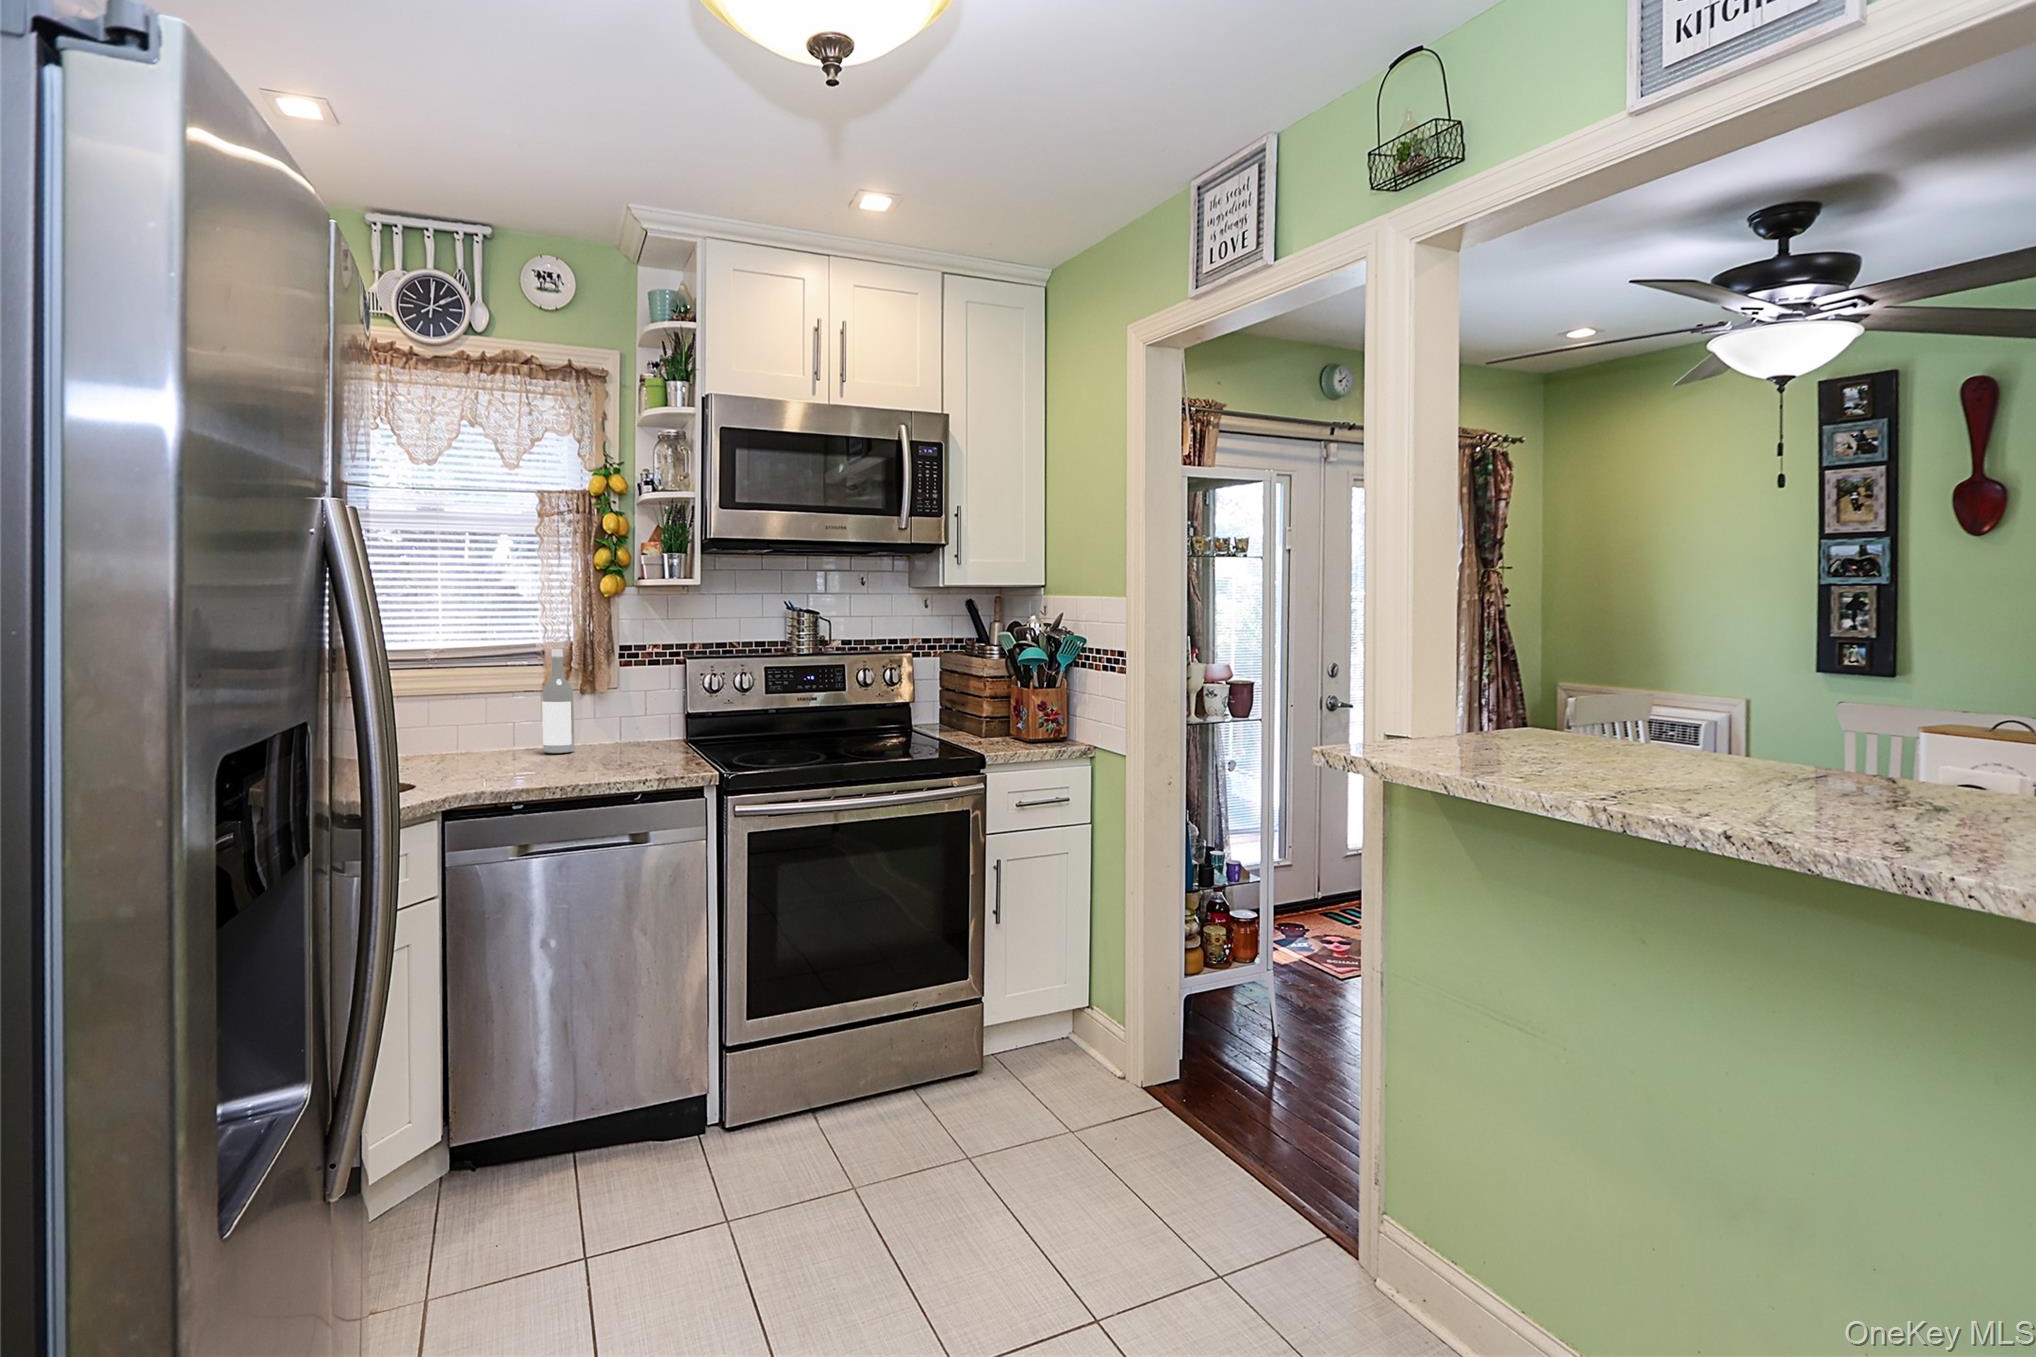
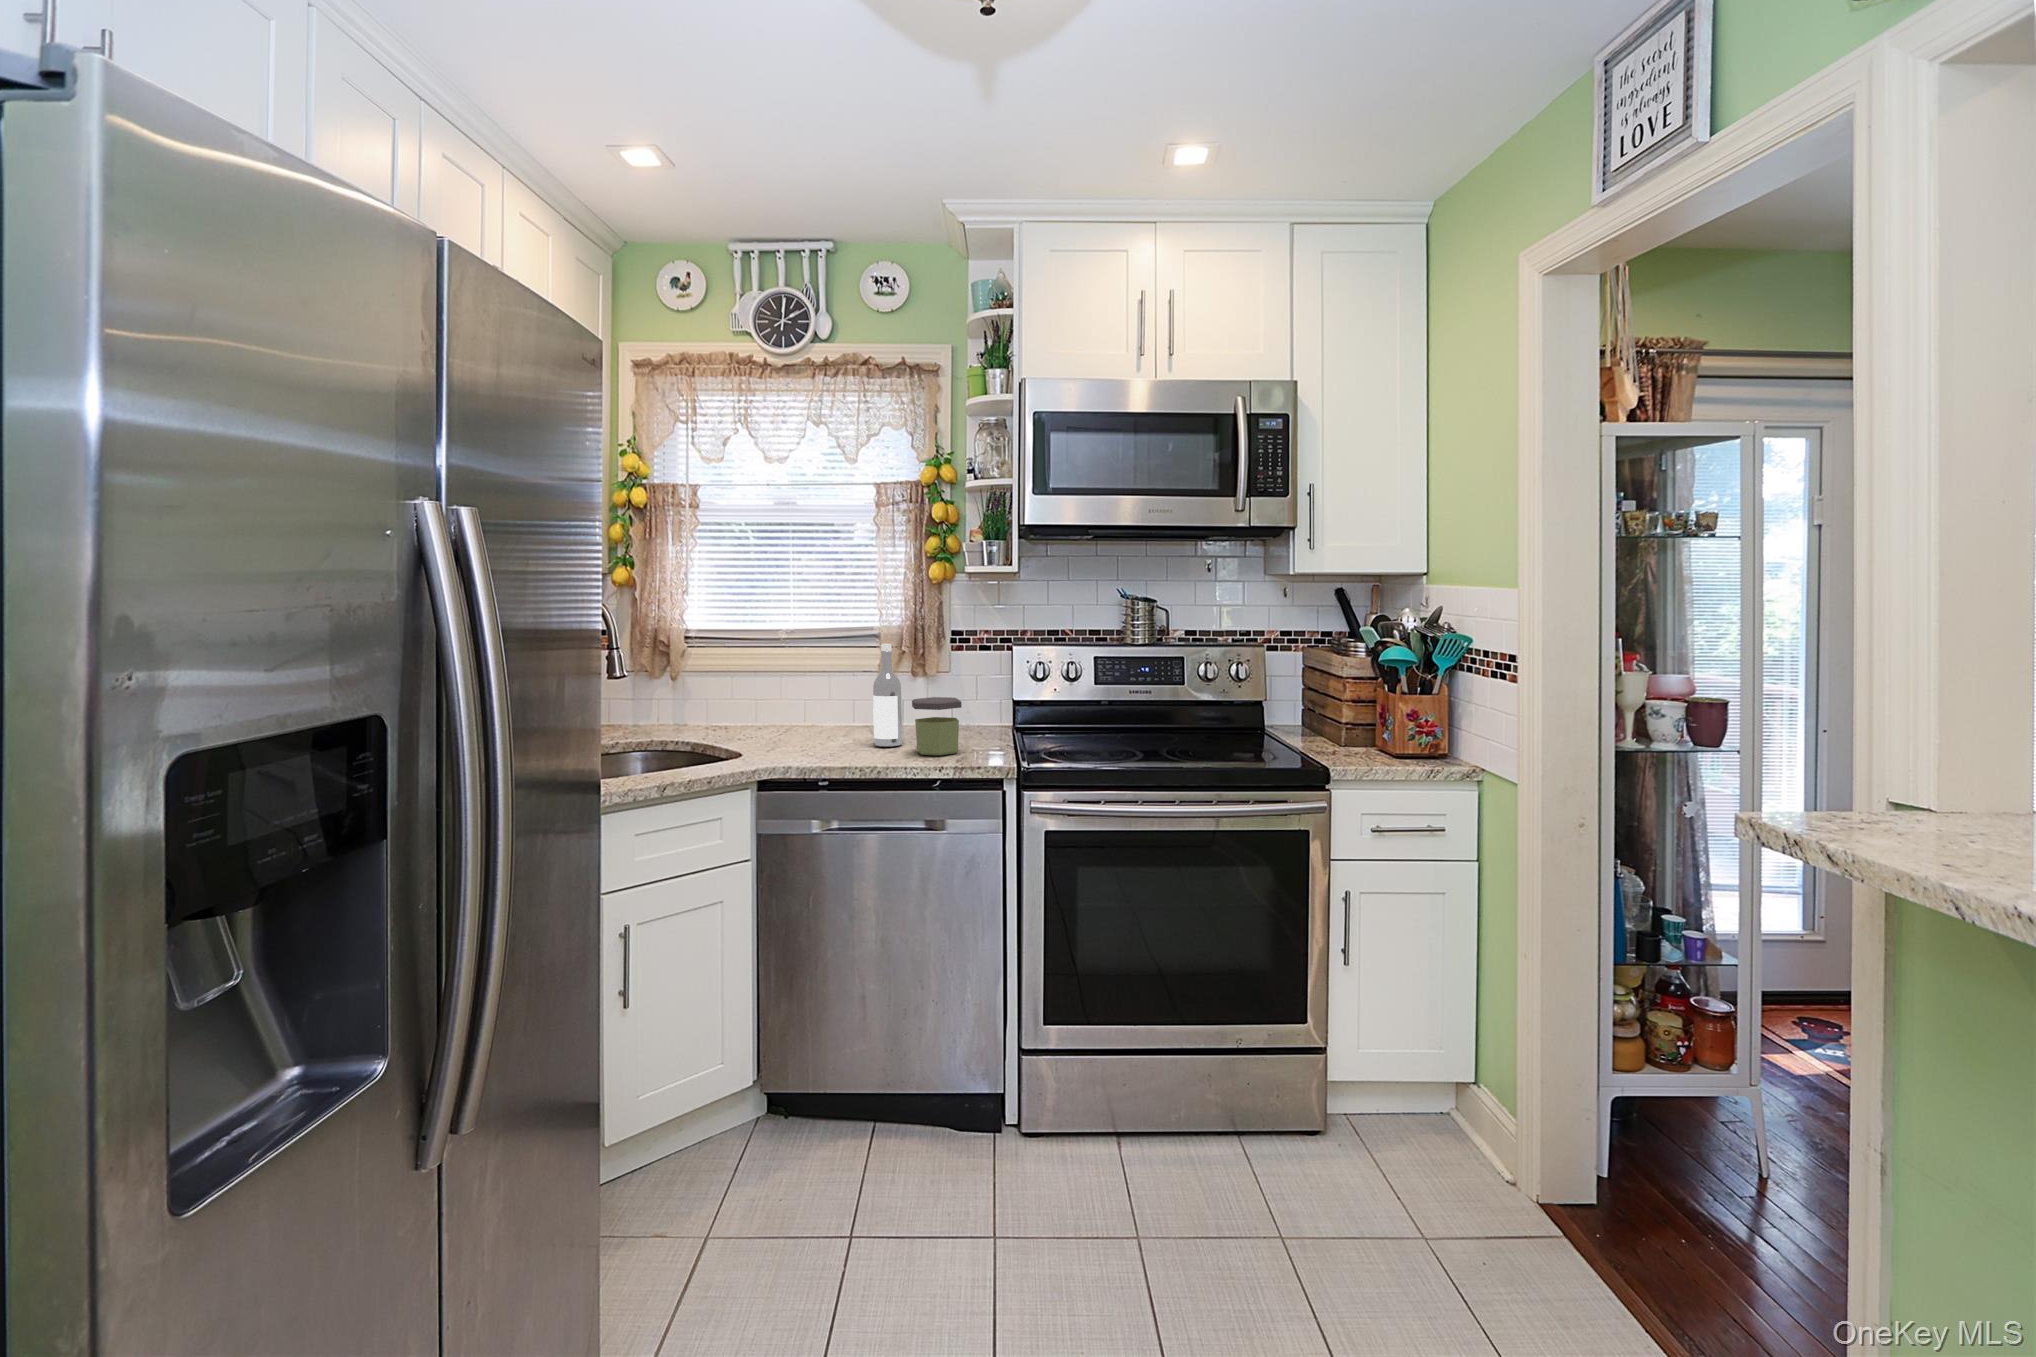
jar: none [593,701,648,757] -> present [912,697,962,755]

